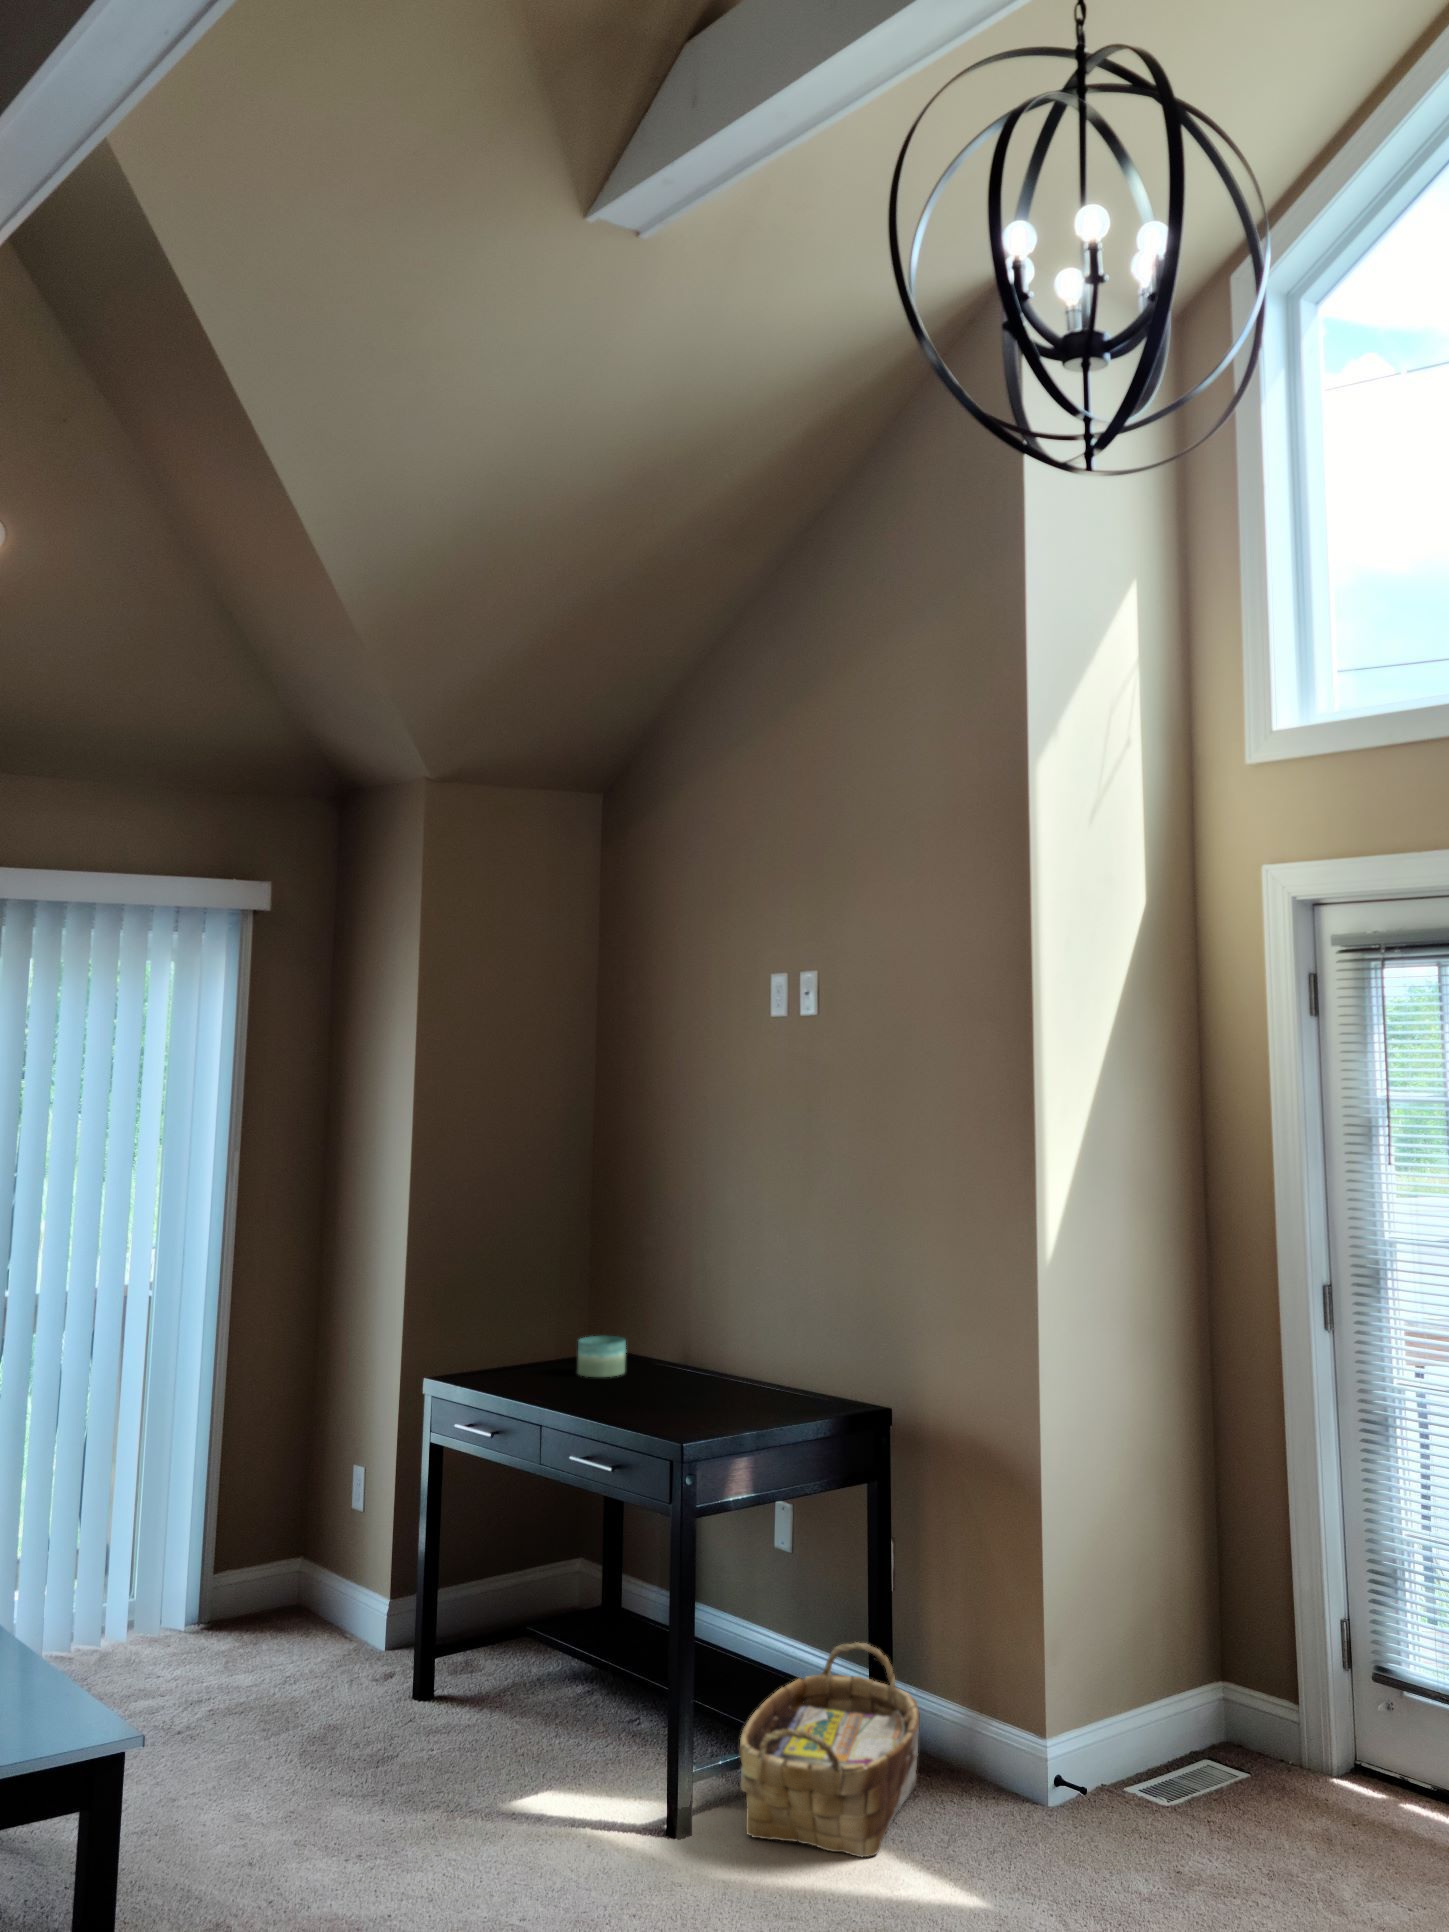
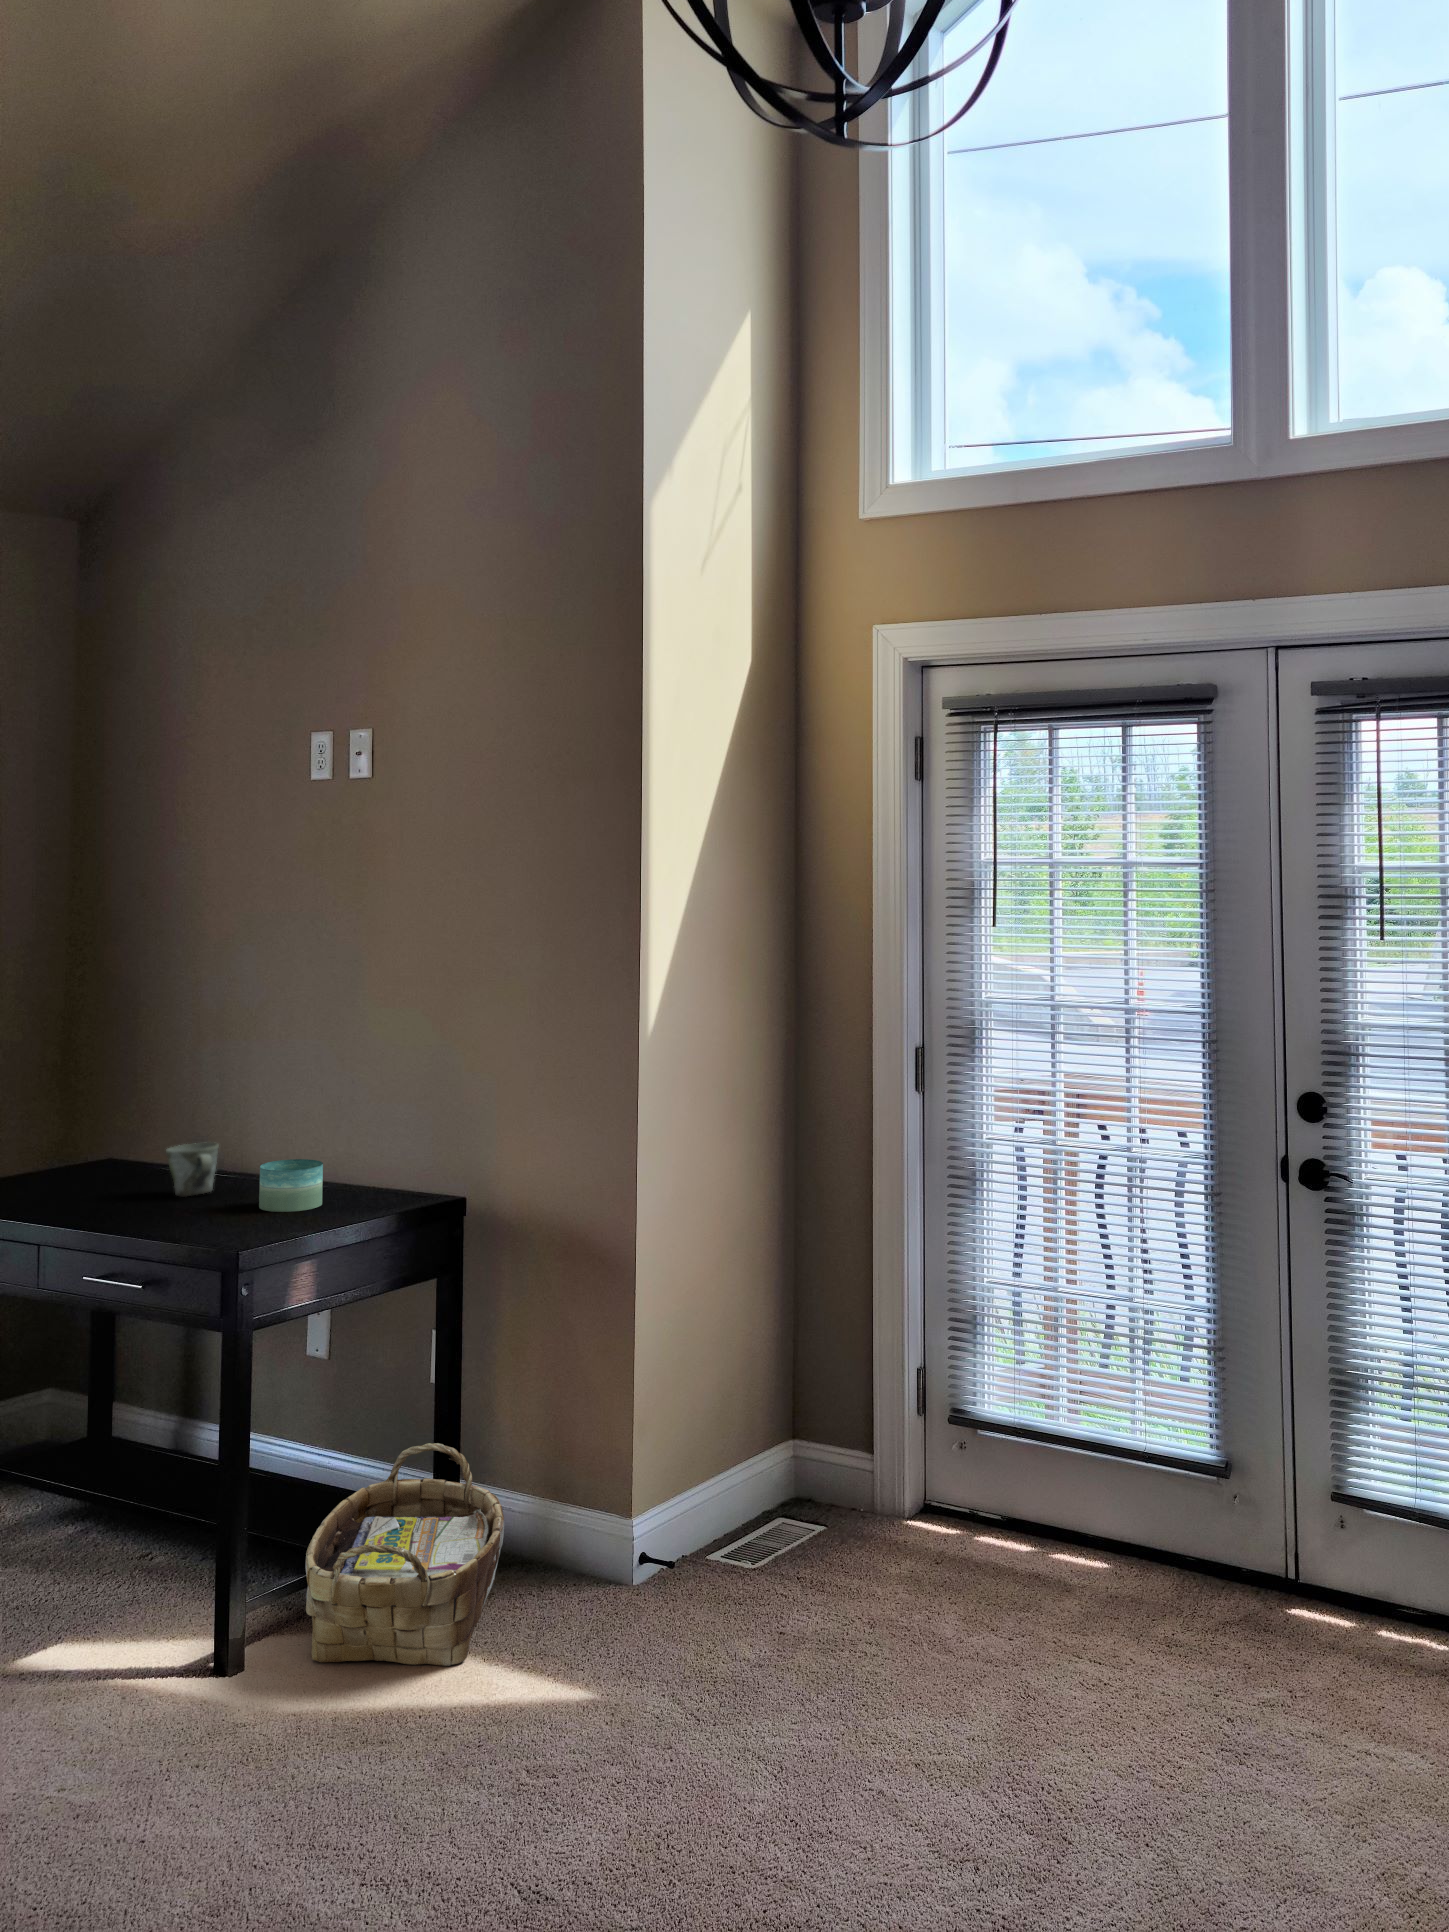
candle: present [578,1336,626,1377] -> present [259,1159,323,1212]
mug: none [645,1346,689,1394] -> present [166,1142,219,1197]

